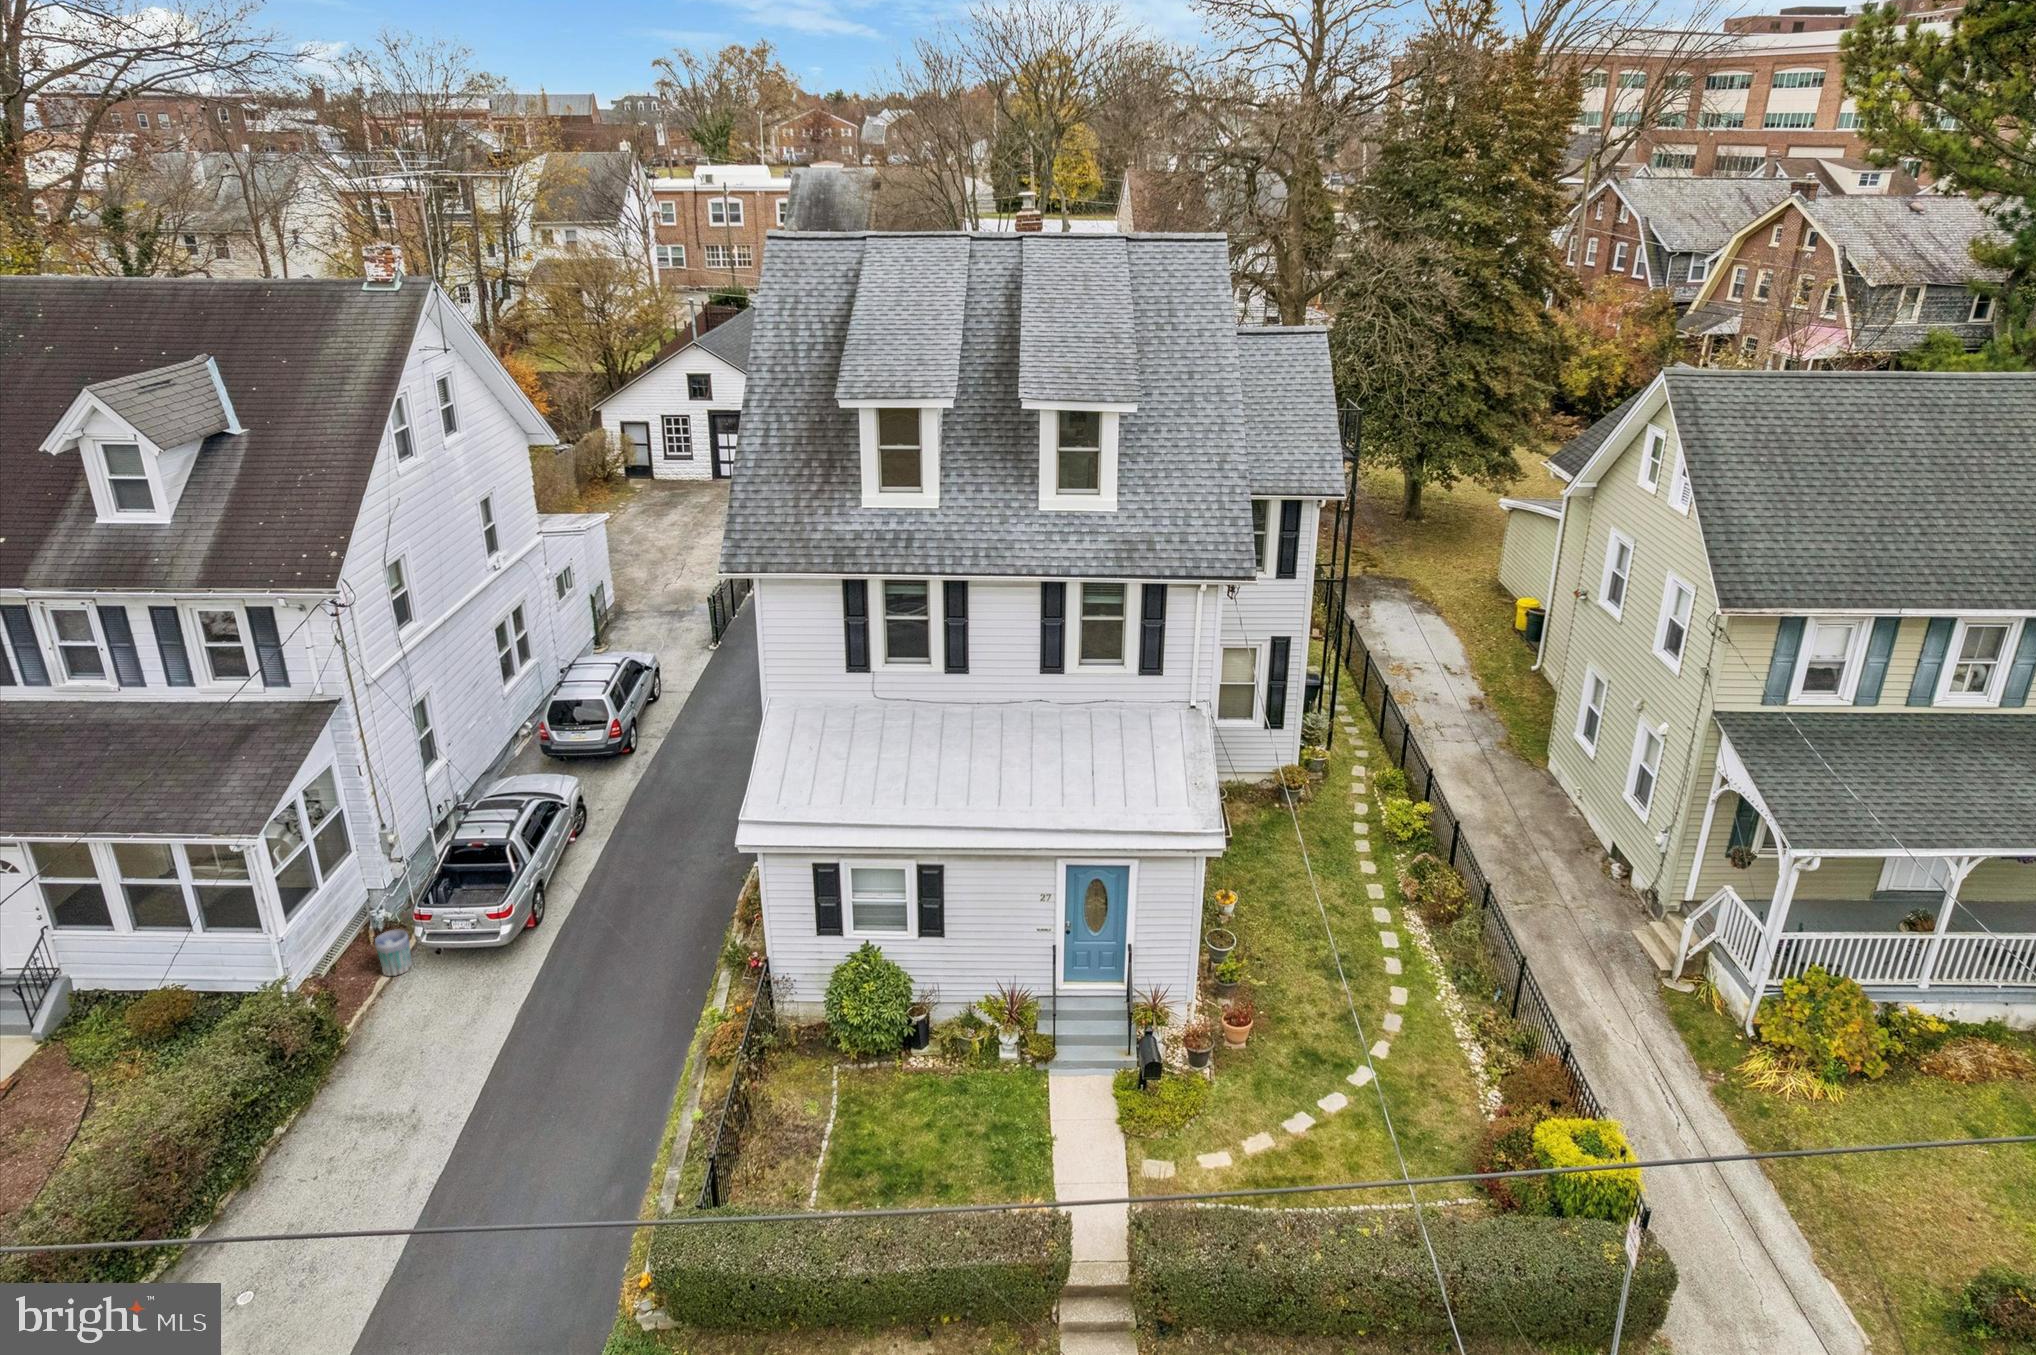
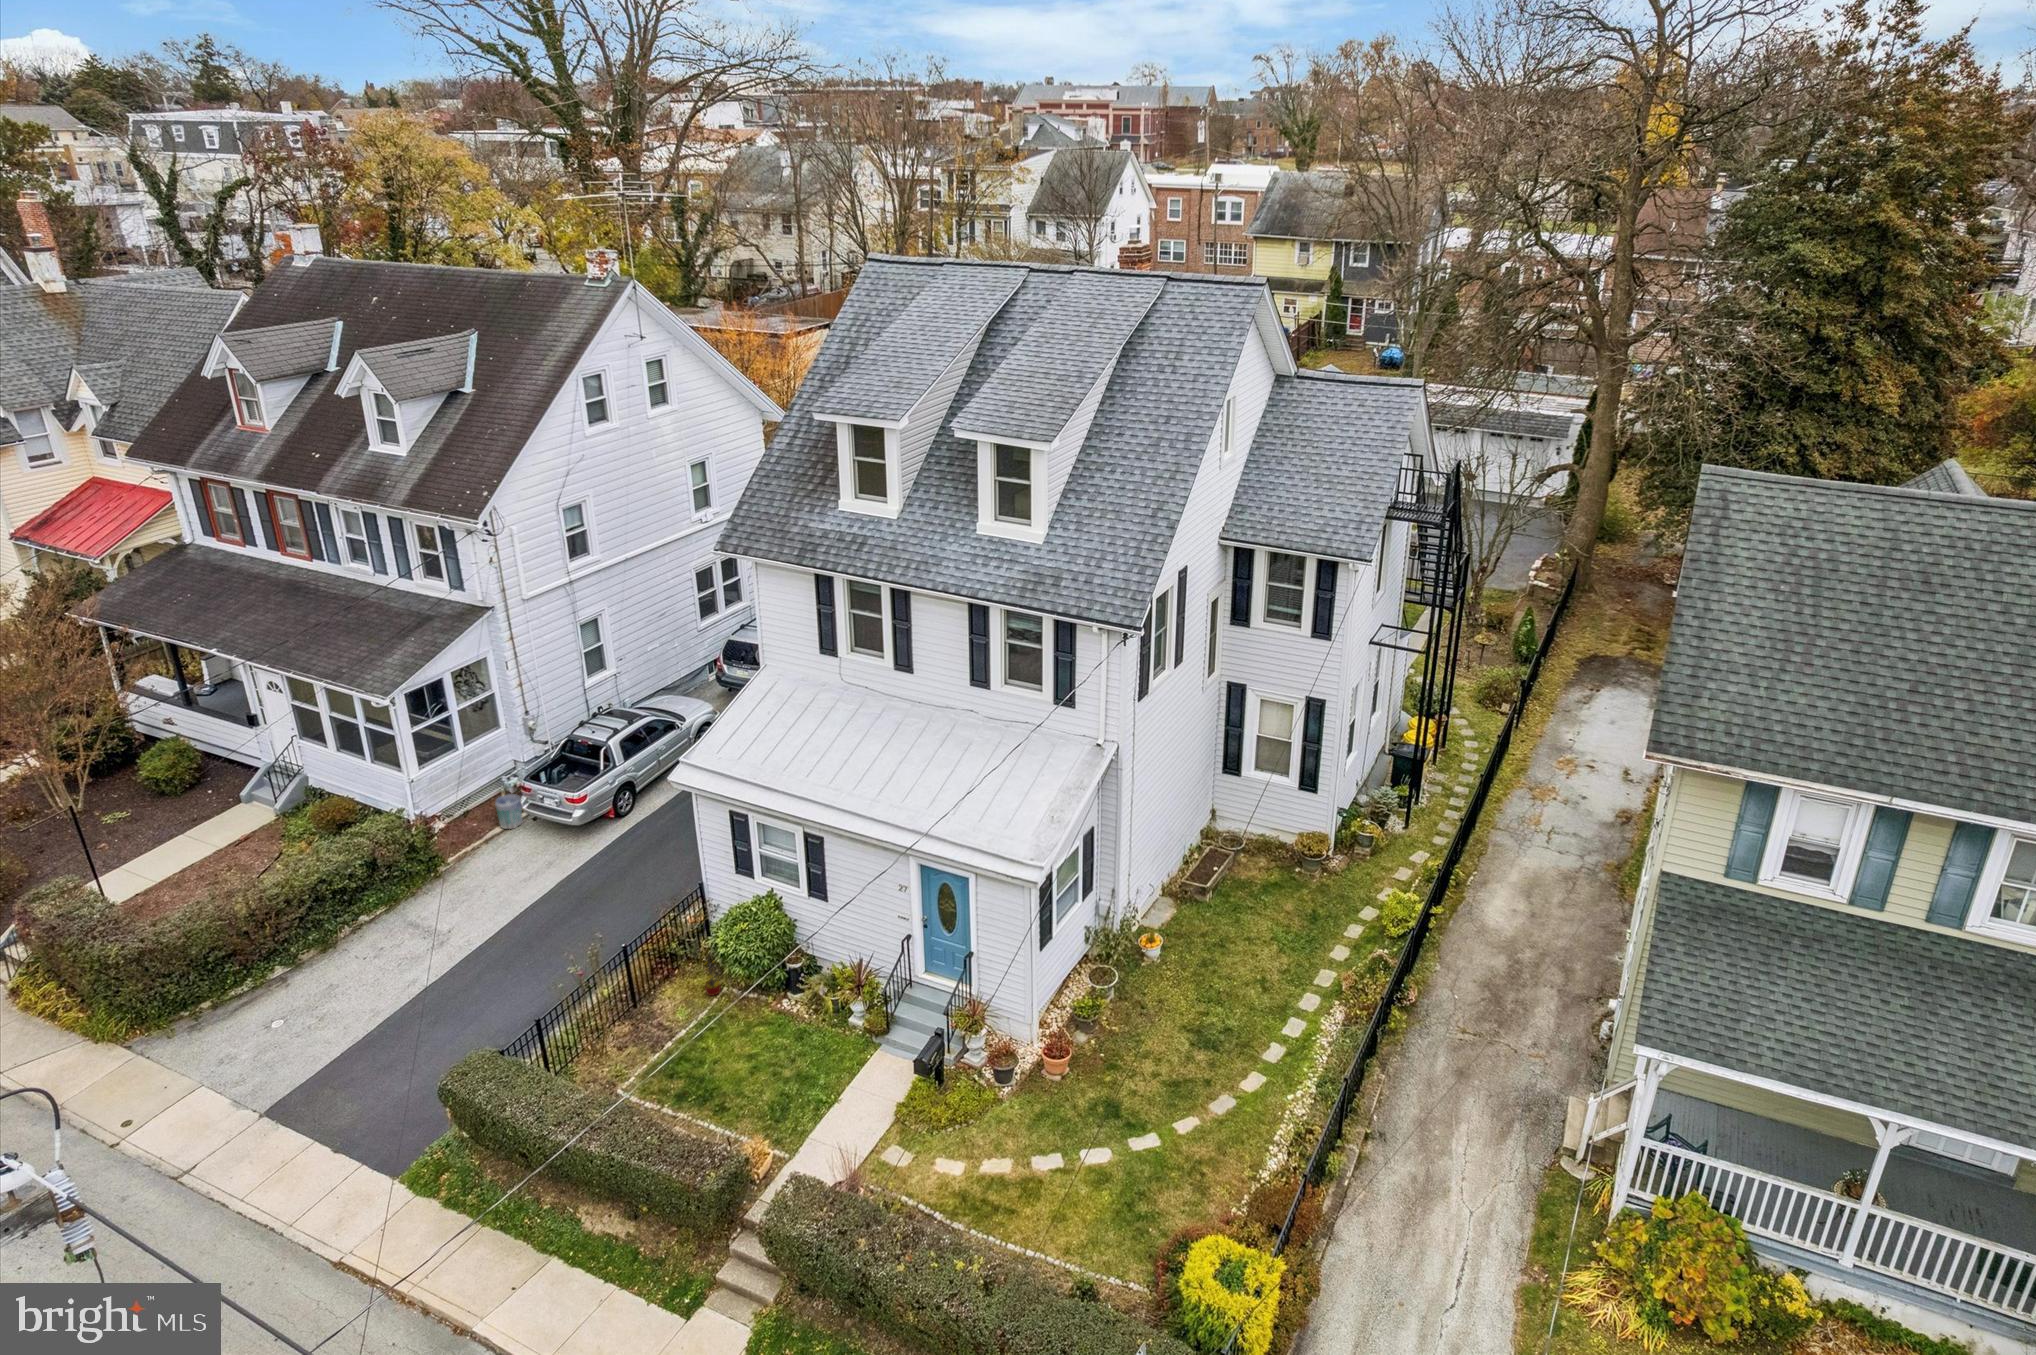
decorative plant: none [818,1029,848,1078] -> present [705,958,721,996]

